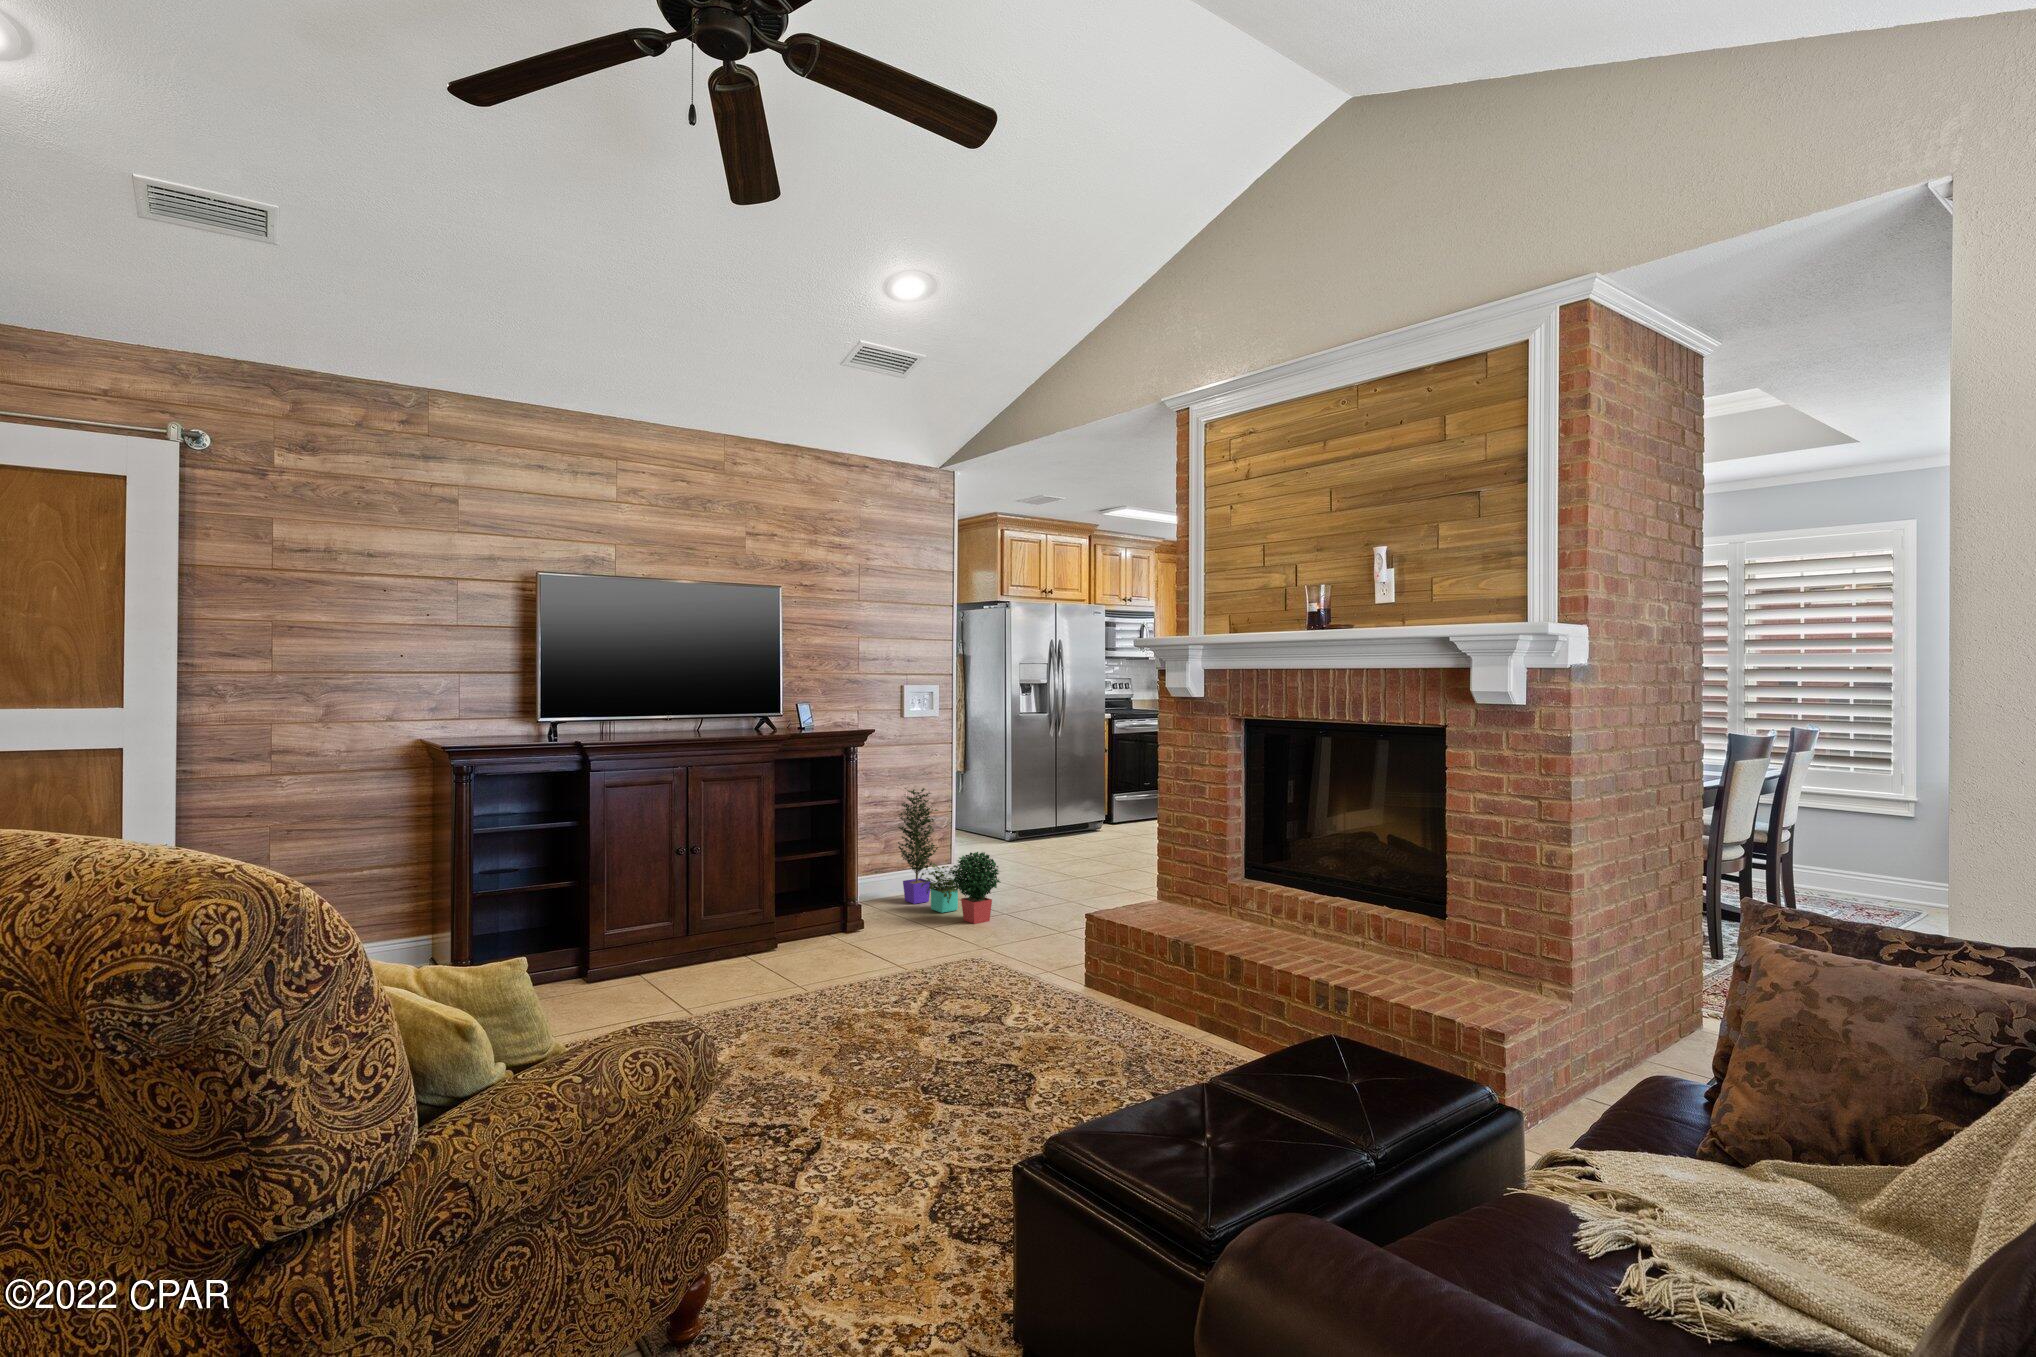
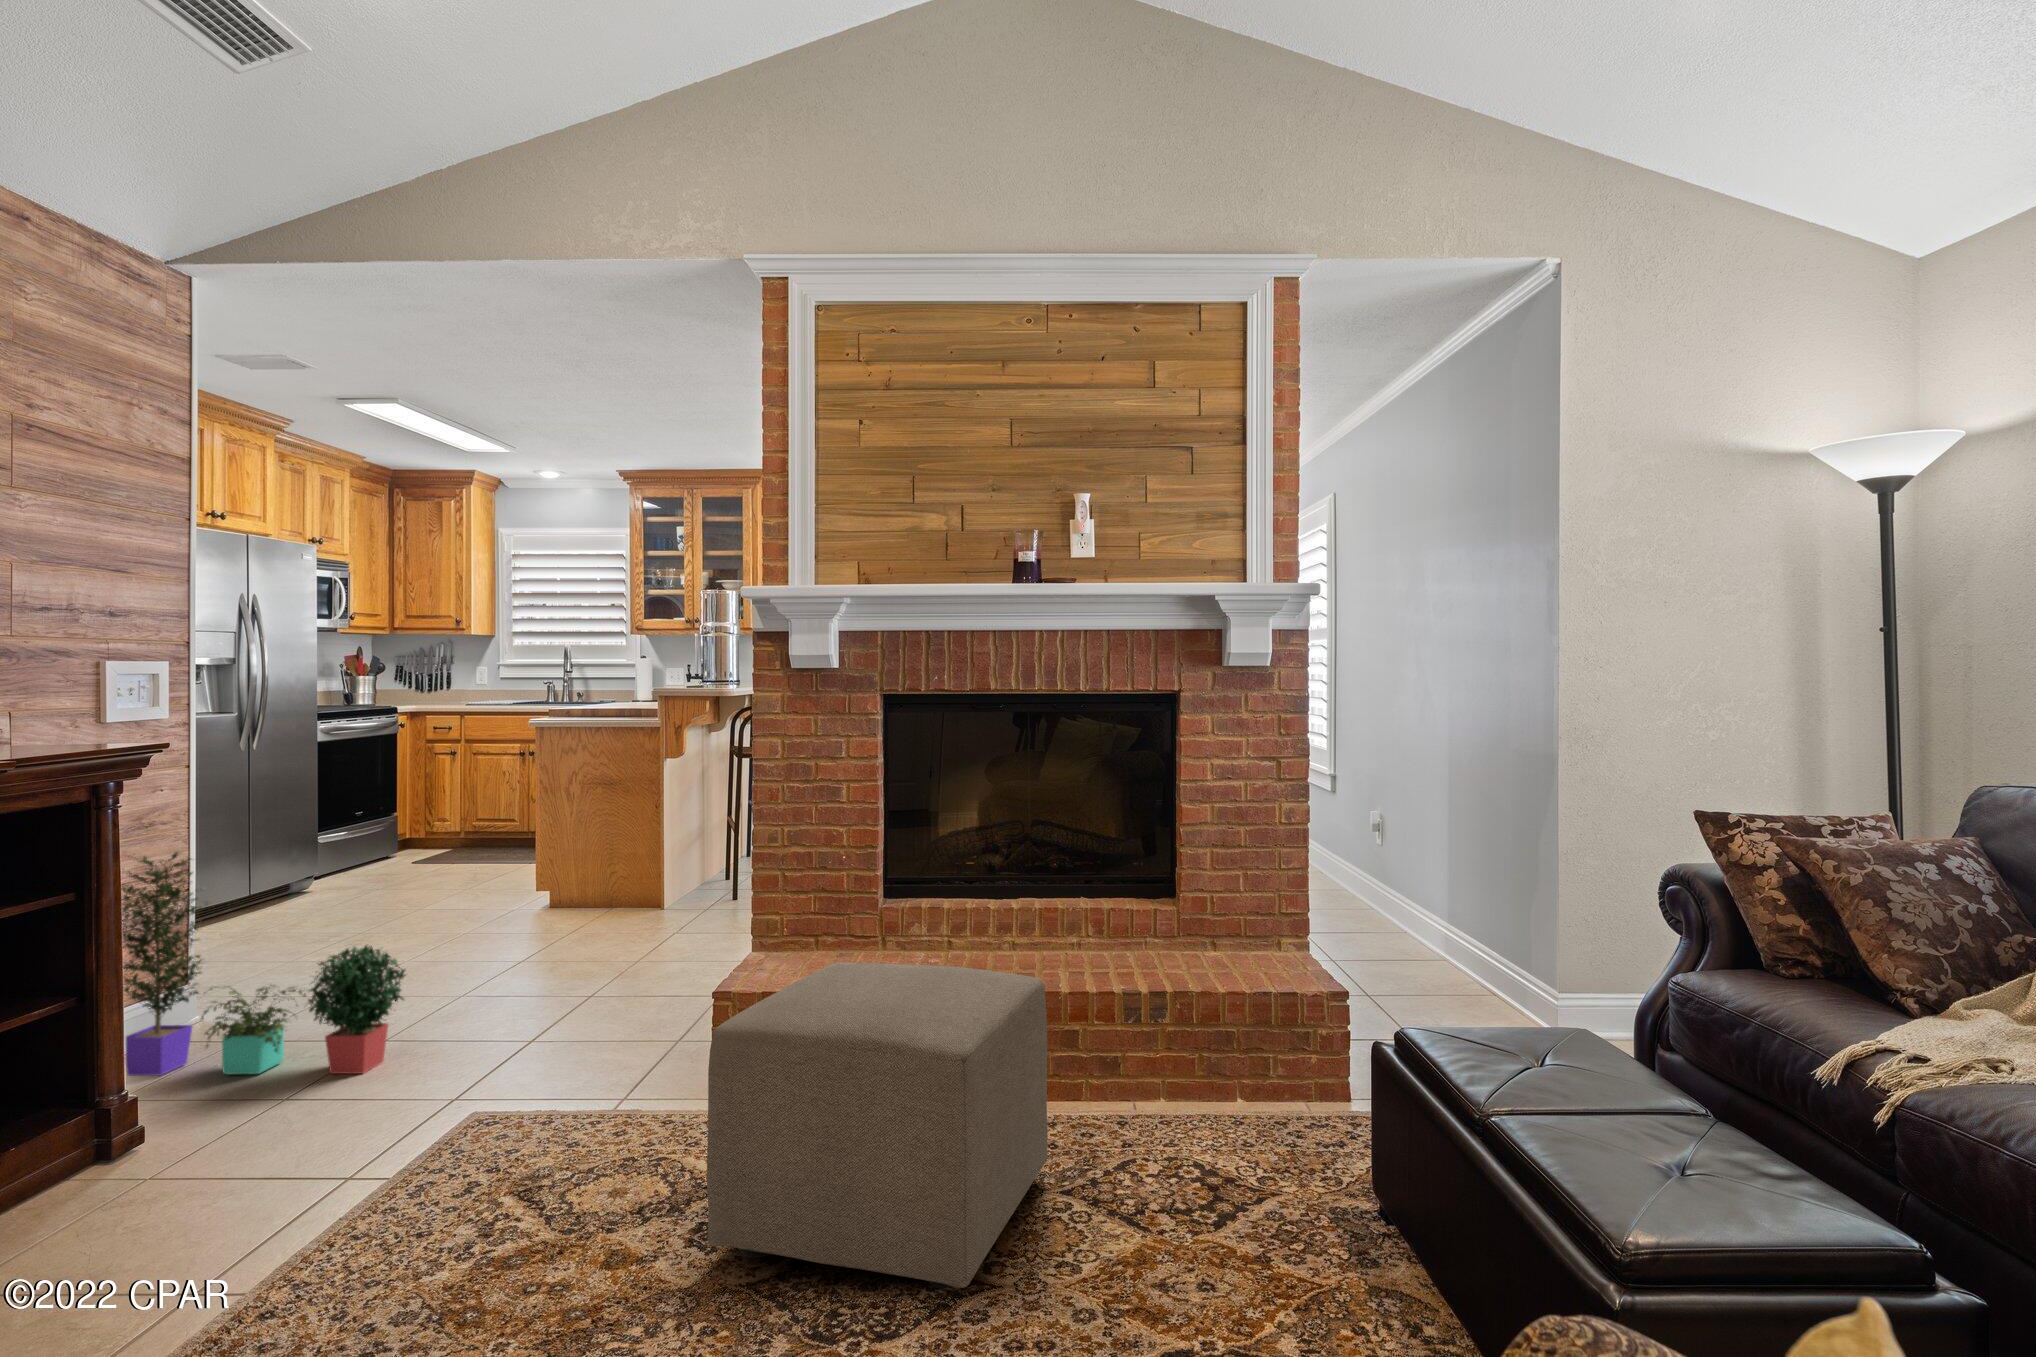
ottoman: none [942,900,1149,1089] -> present [707,962,1048,1289]

